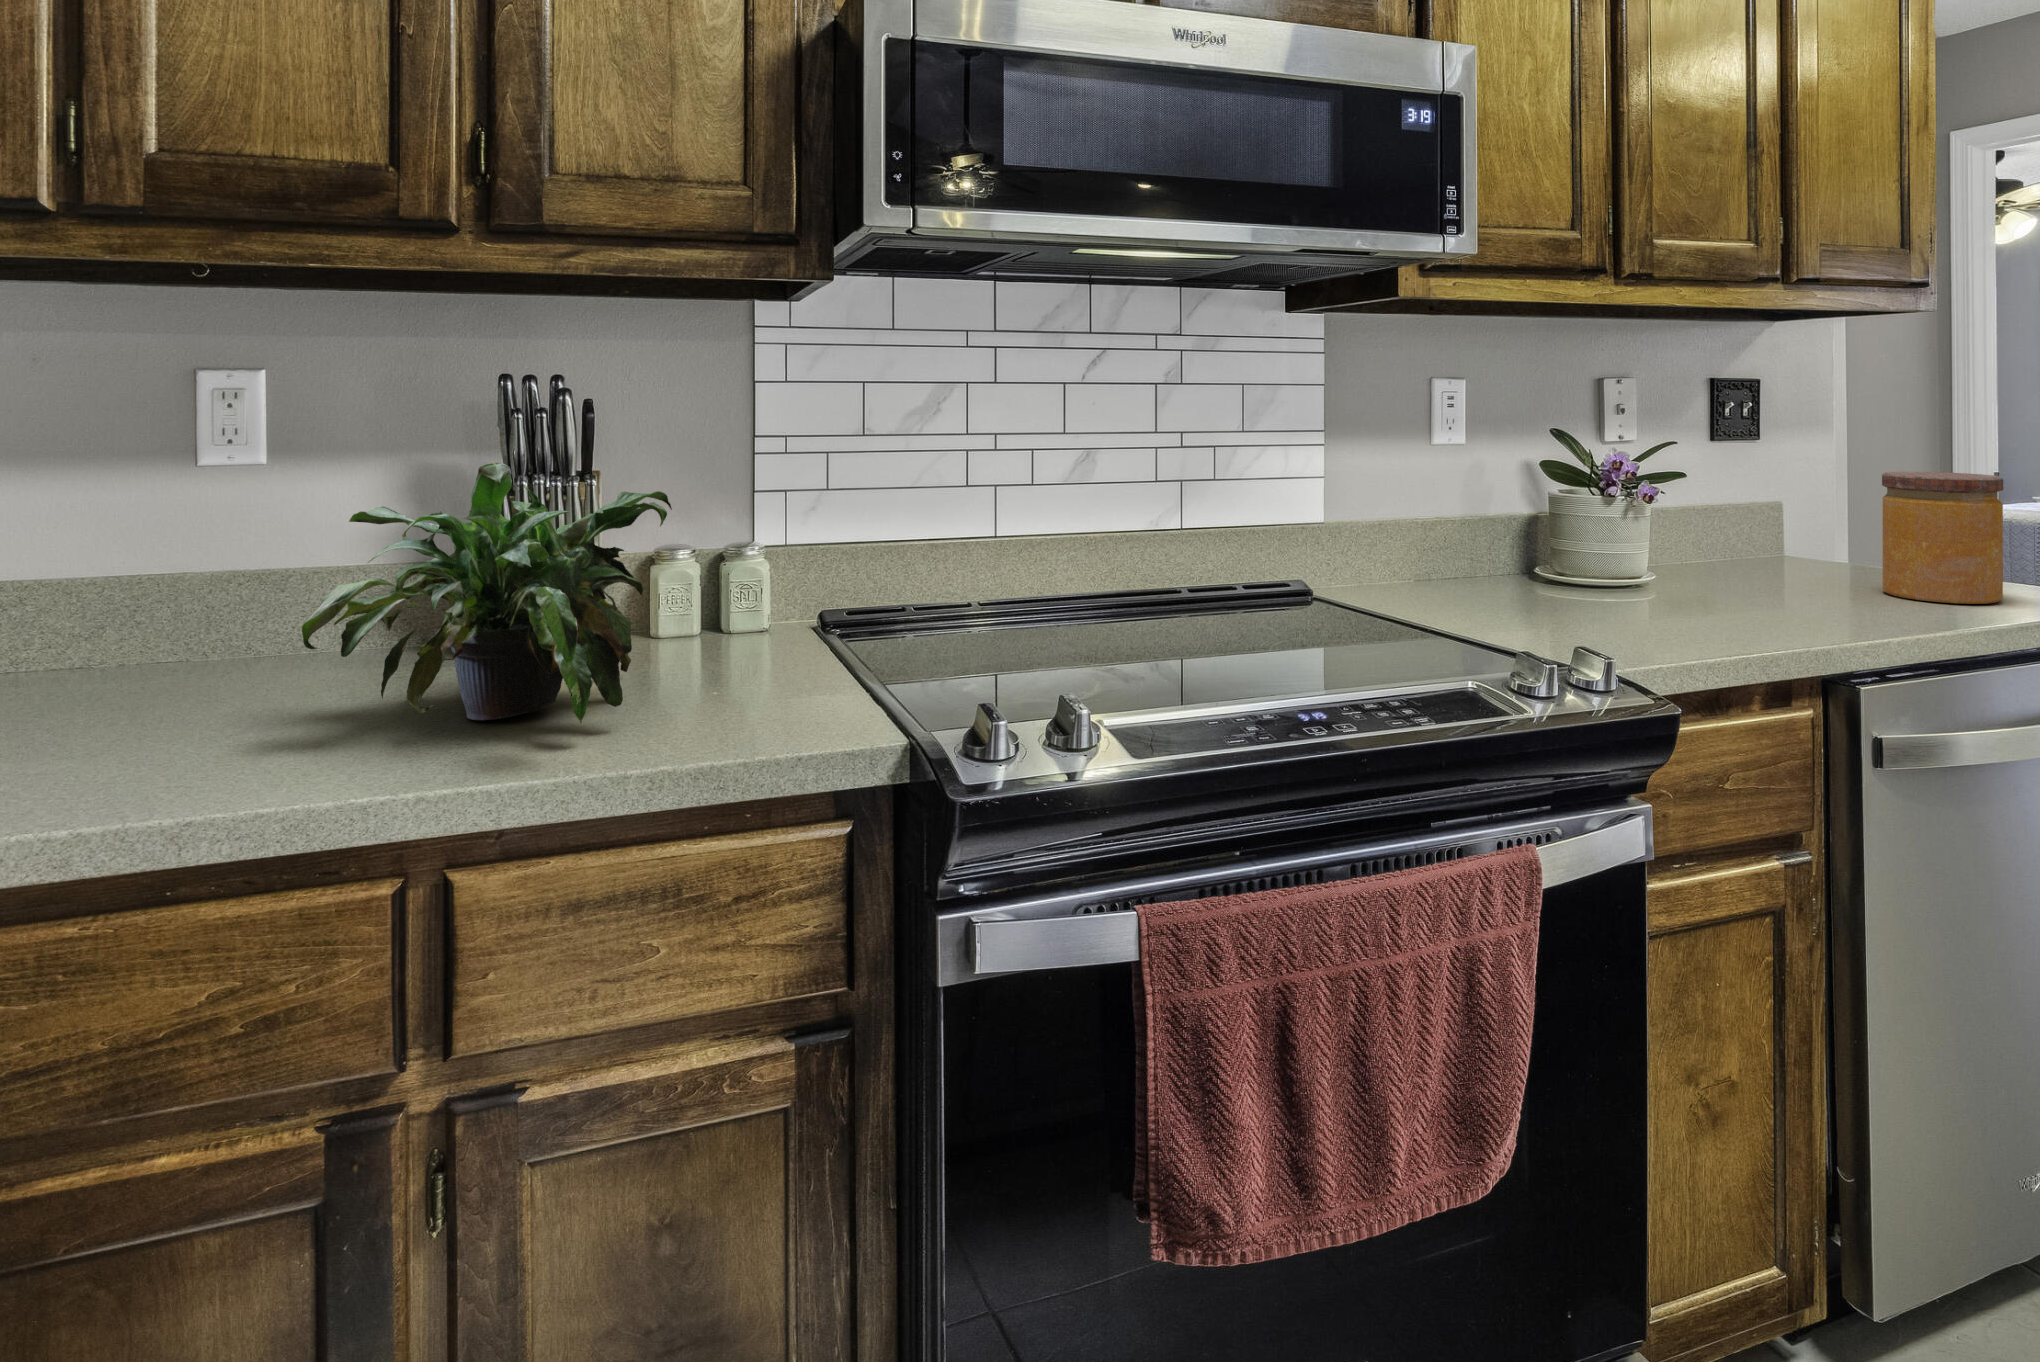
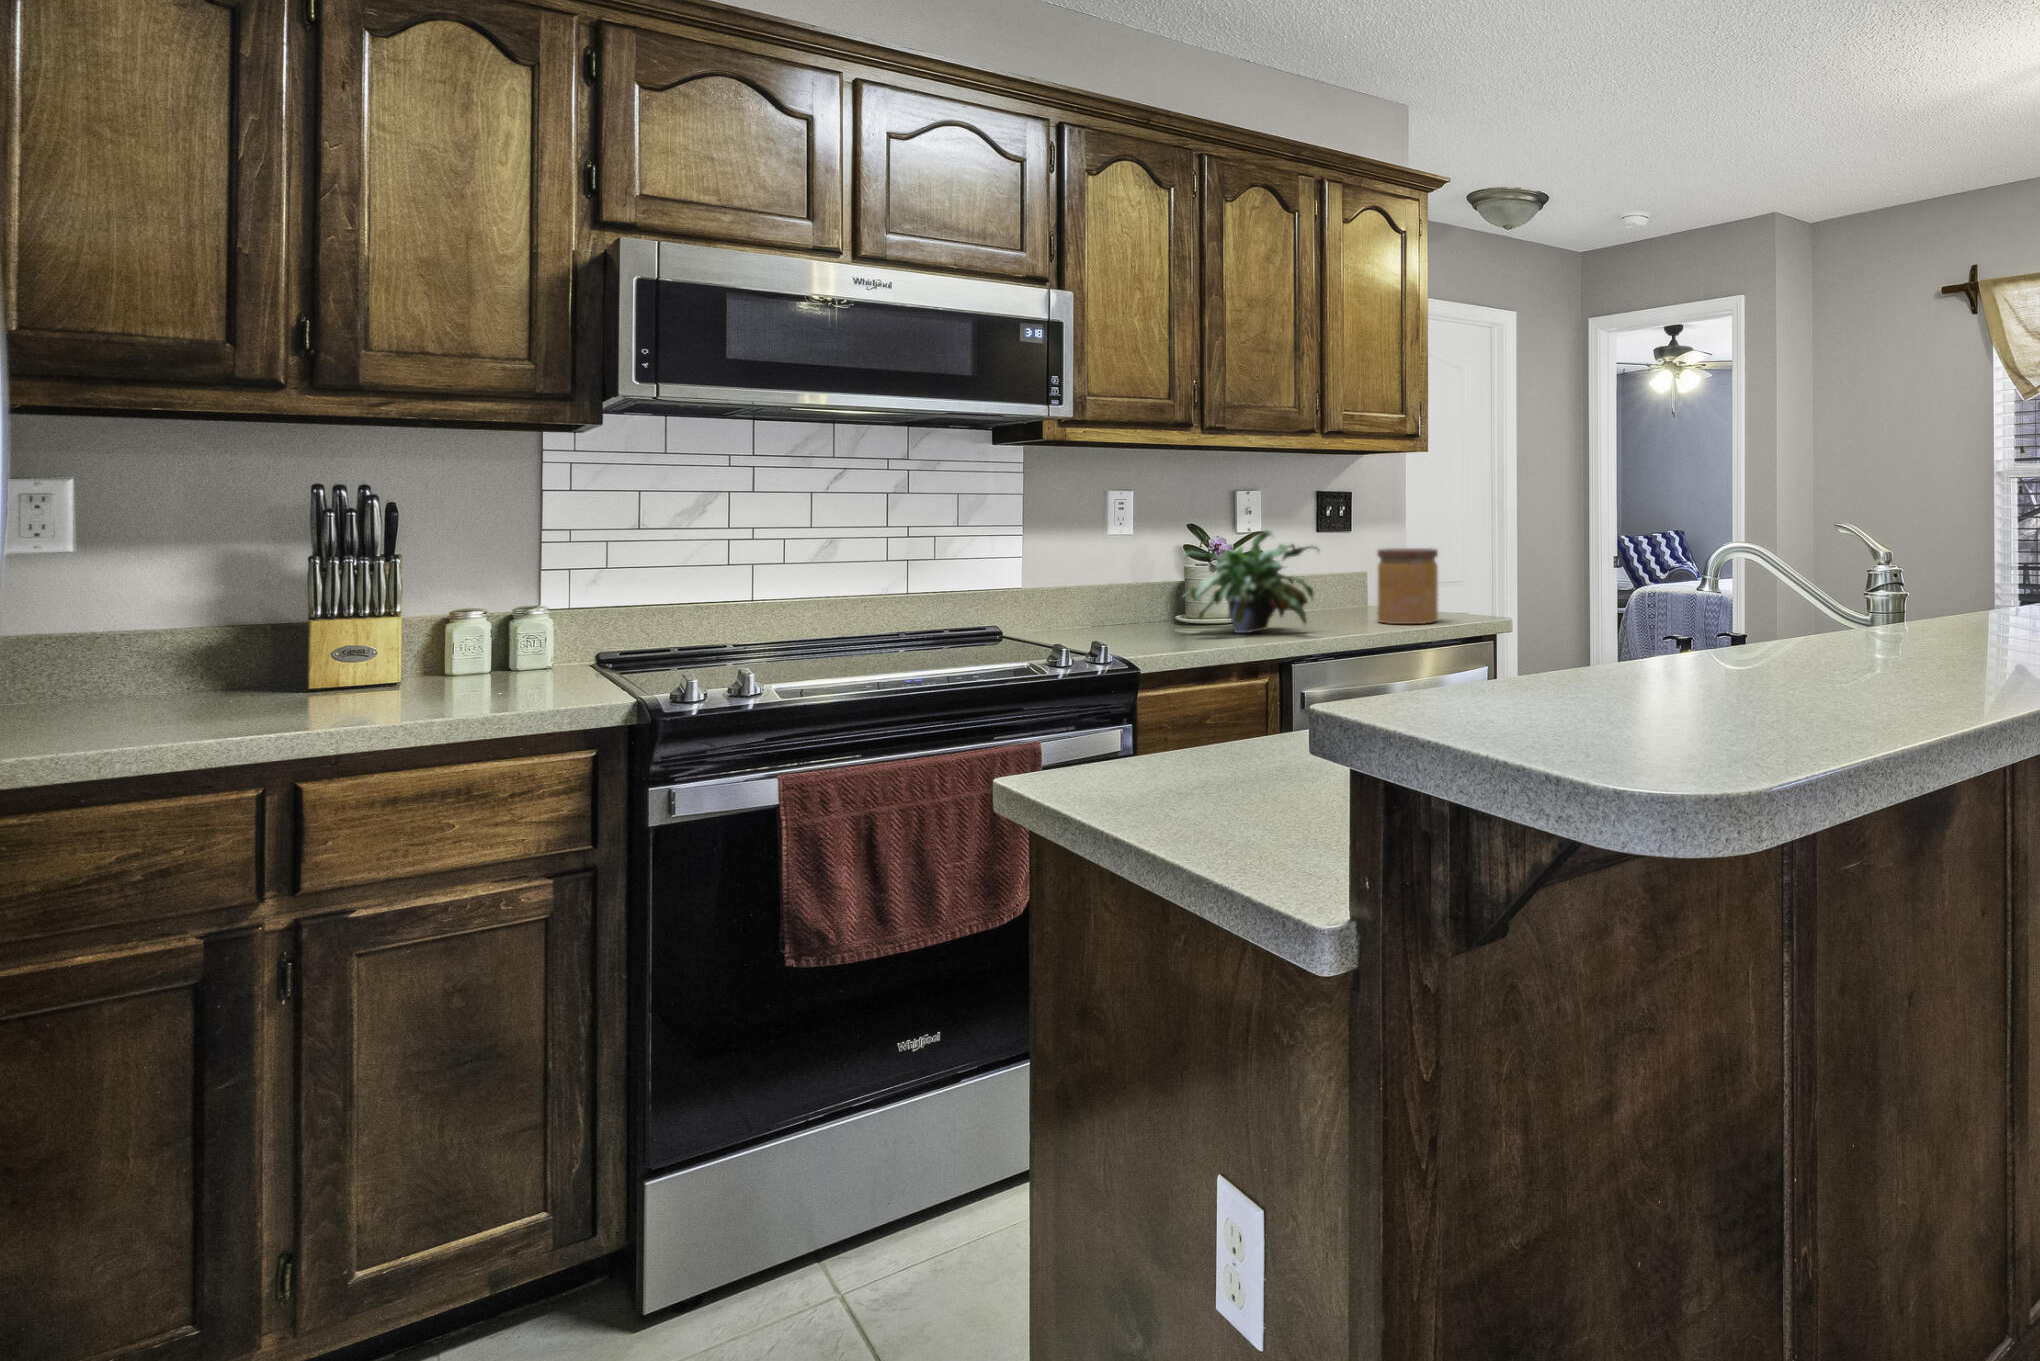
potted plant: present [301,463,672,723] -> present [1184,530,1318,633]

